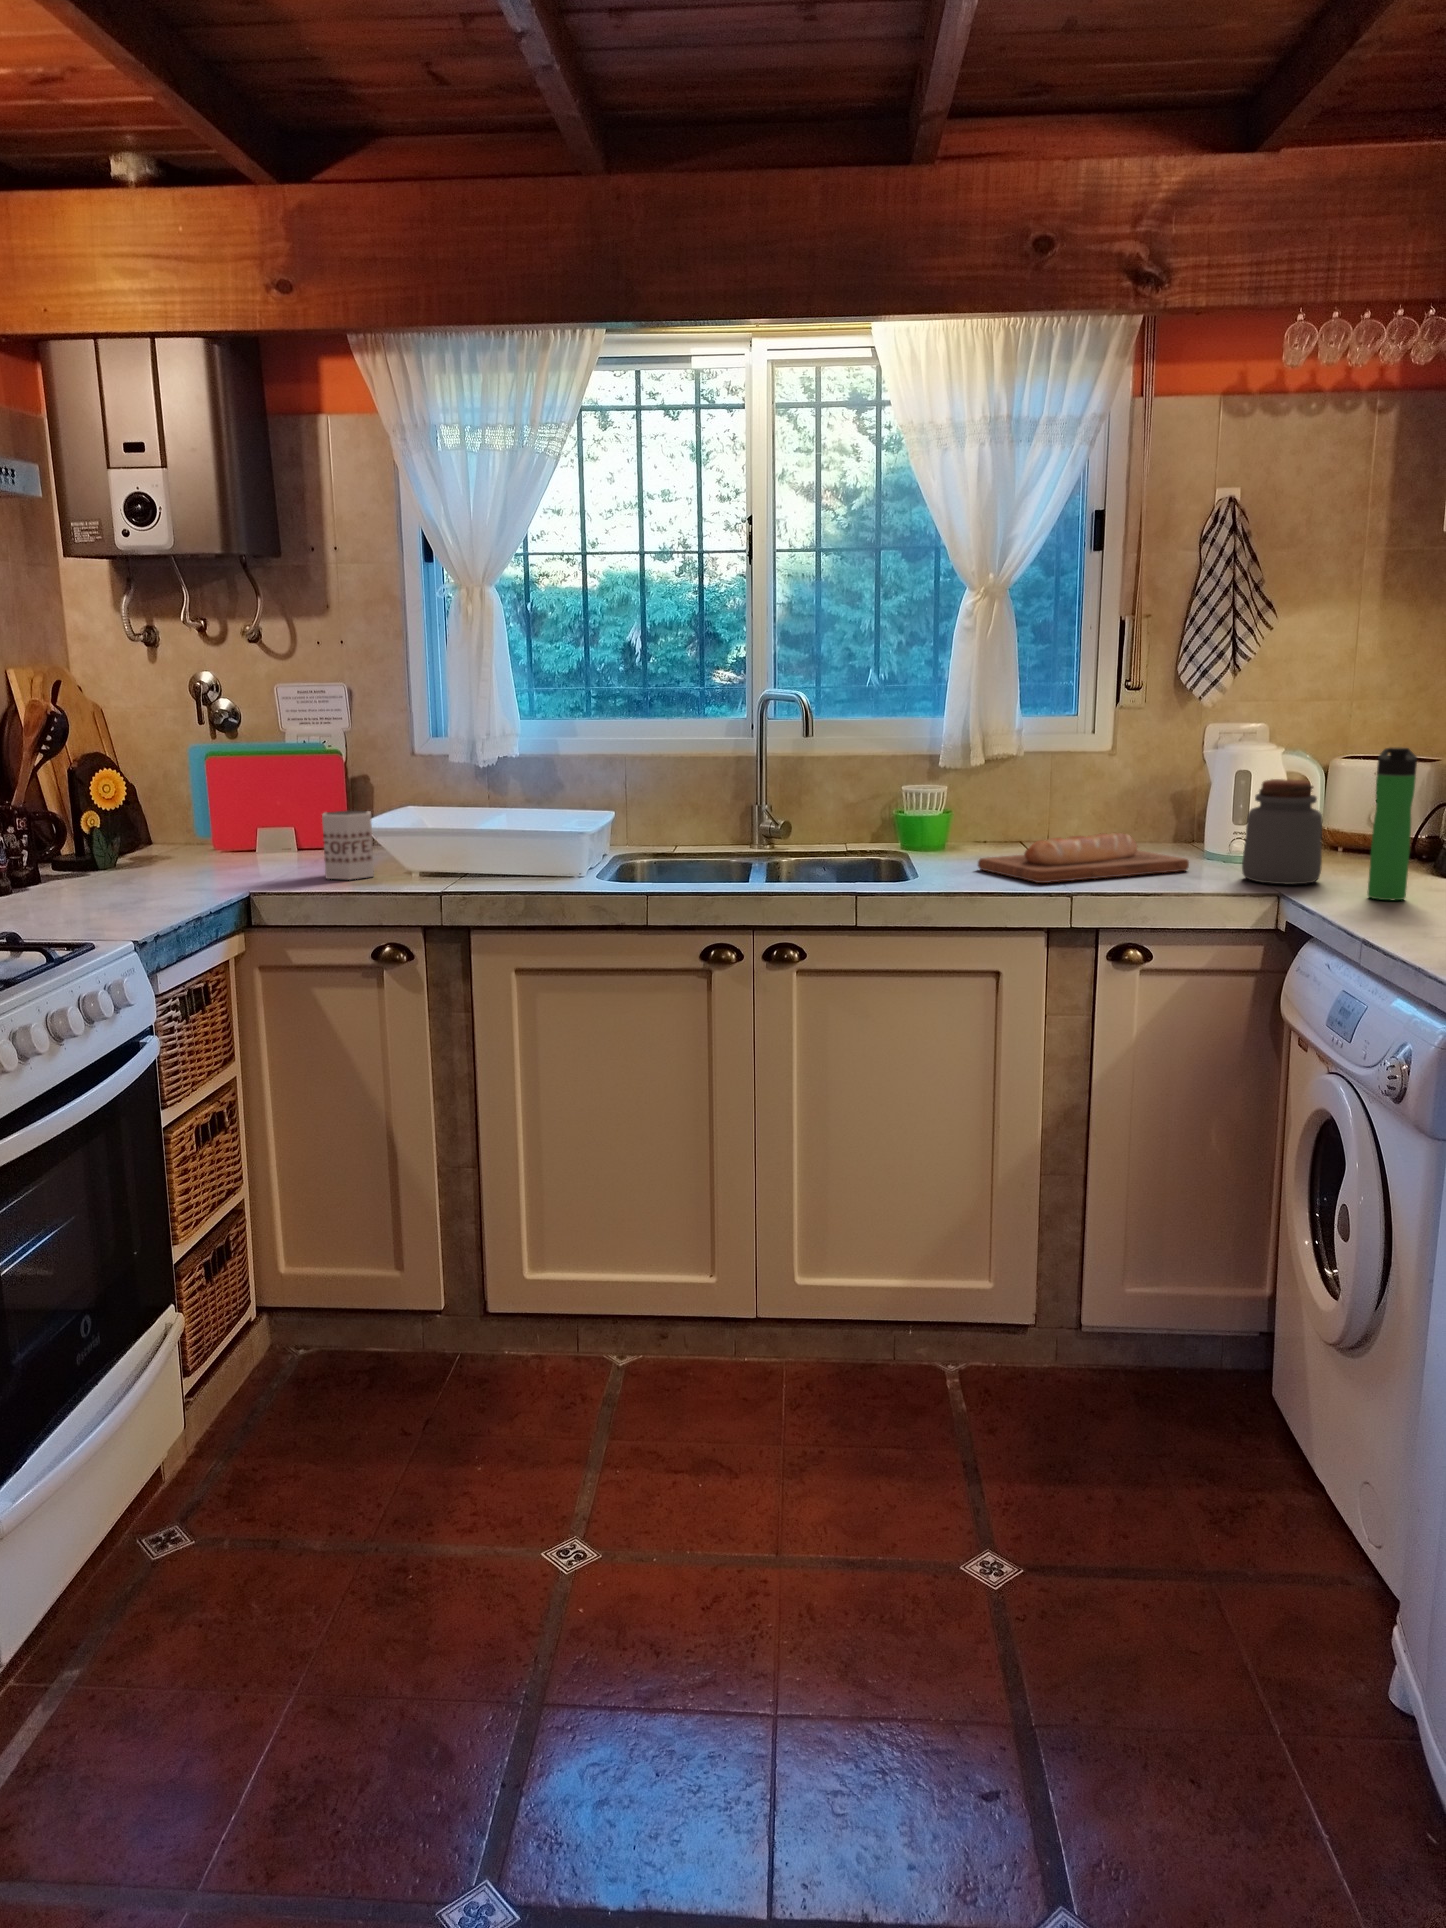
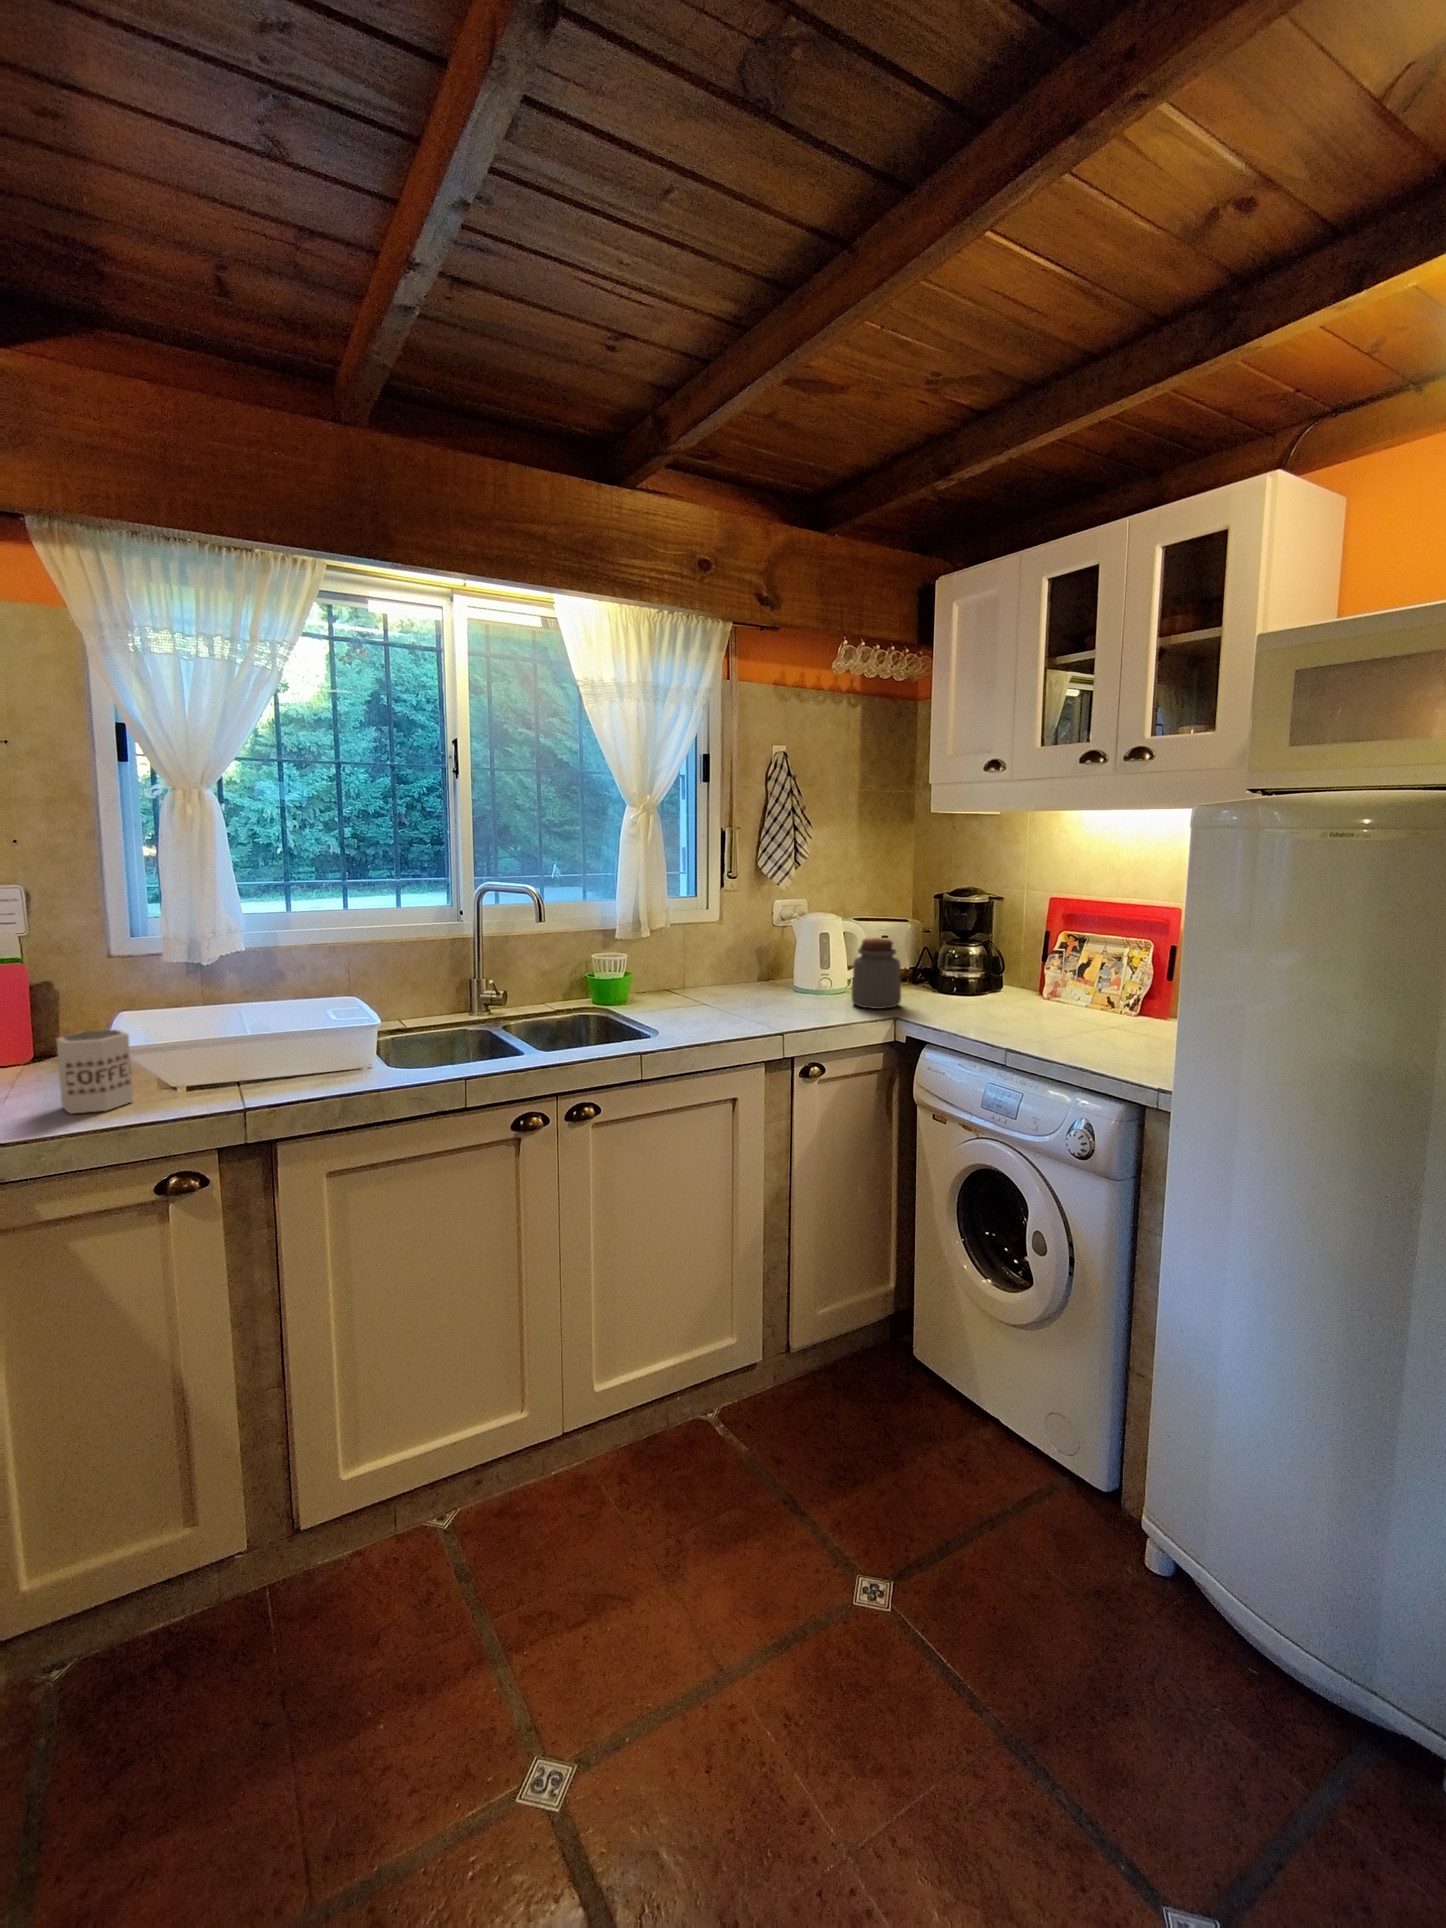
bottle: present [1368,747,1417,900] -> none [944,917,970,1014]
bread loaf: present [978,833,1189,883] -> none [685,981,812,1026]

